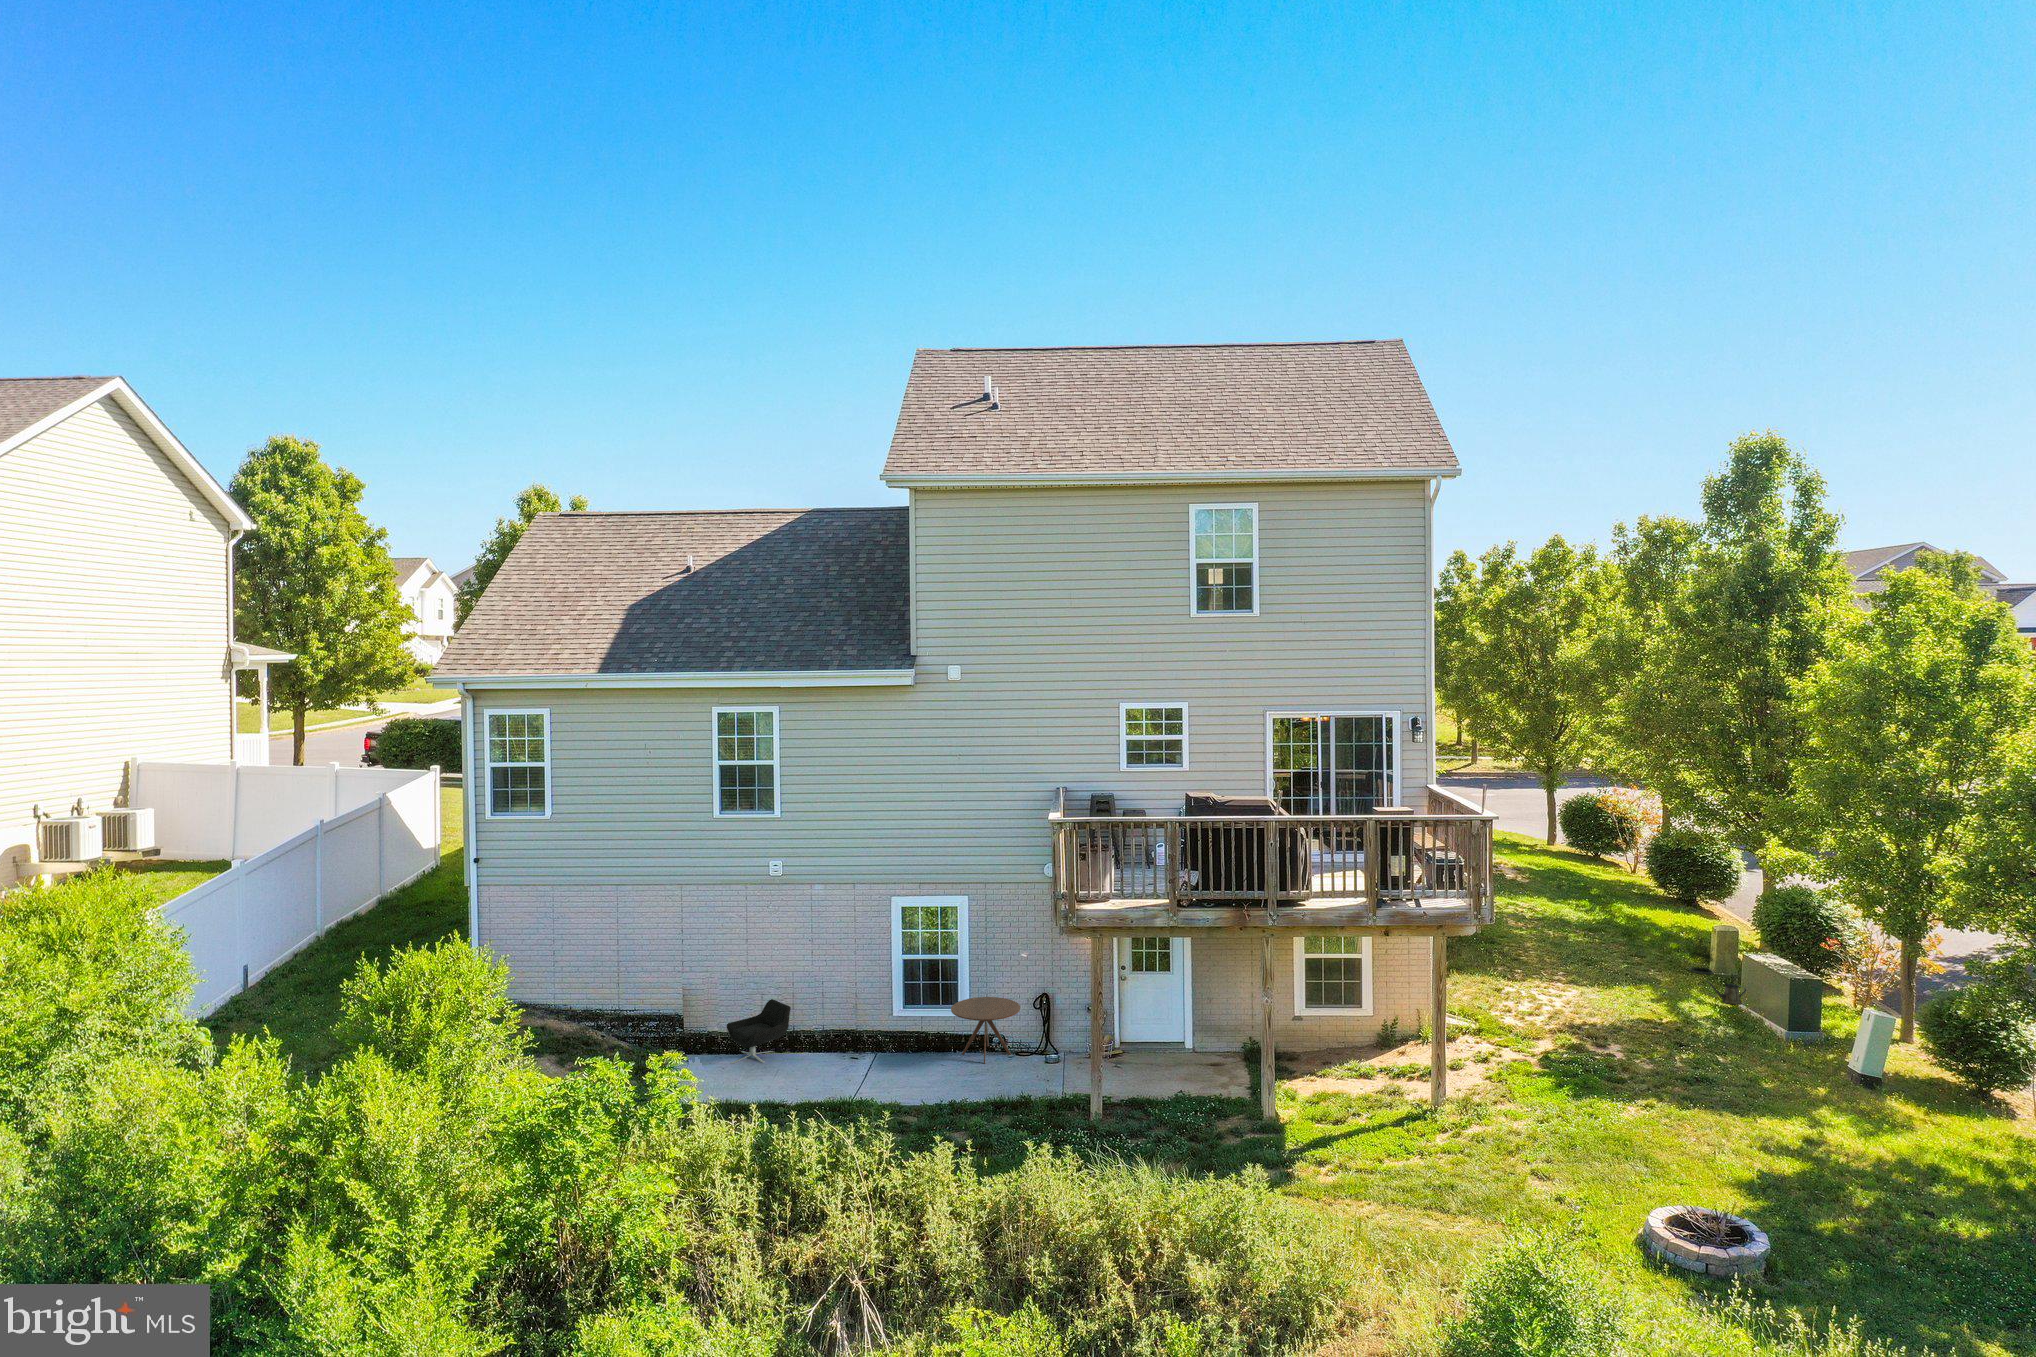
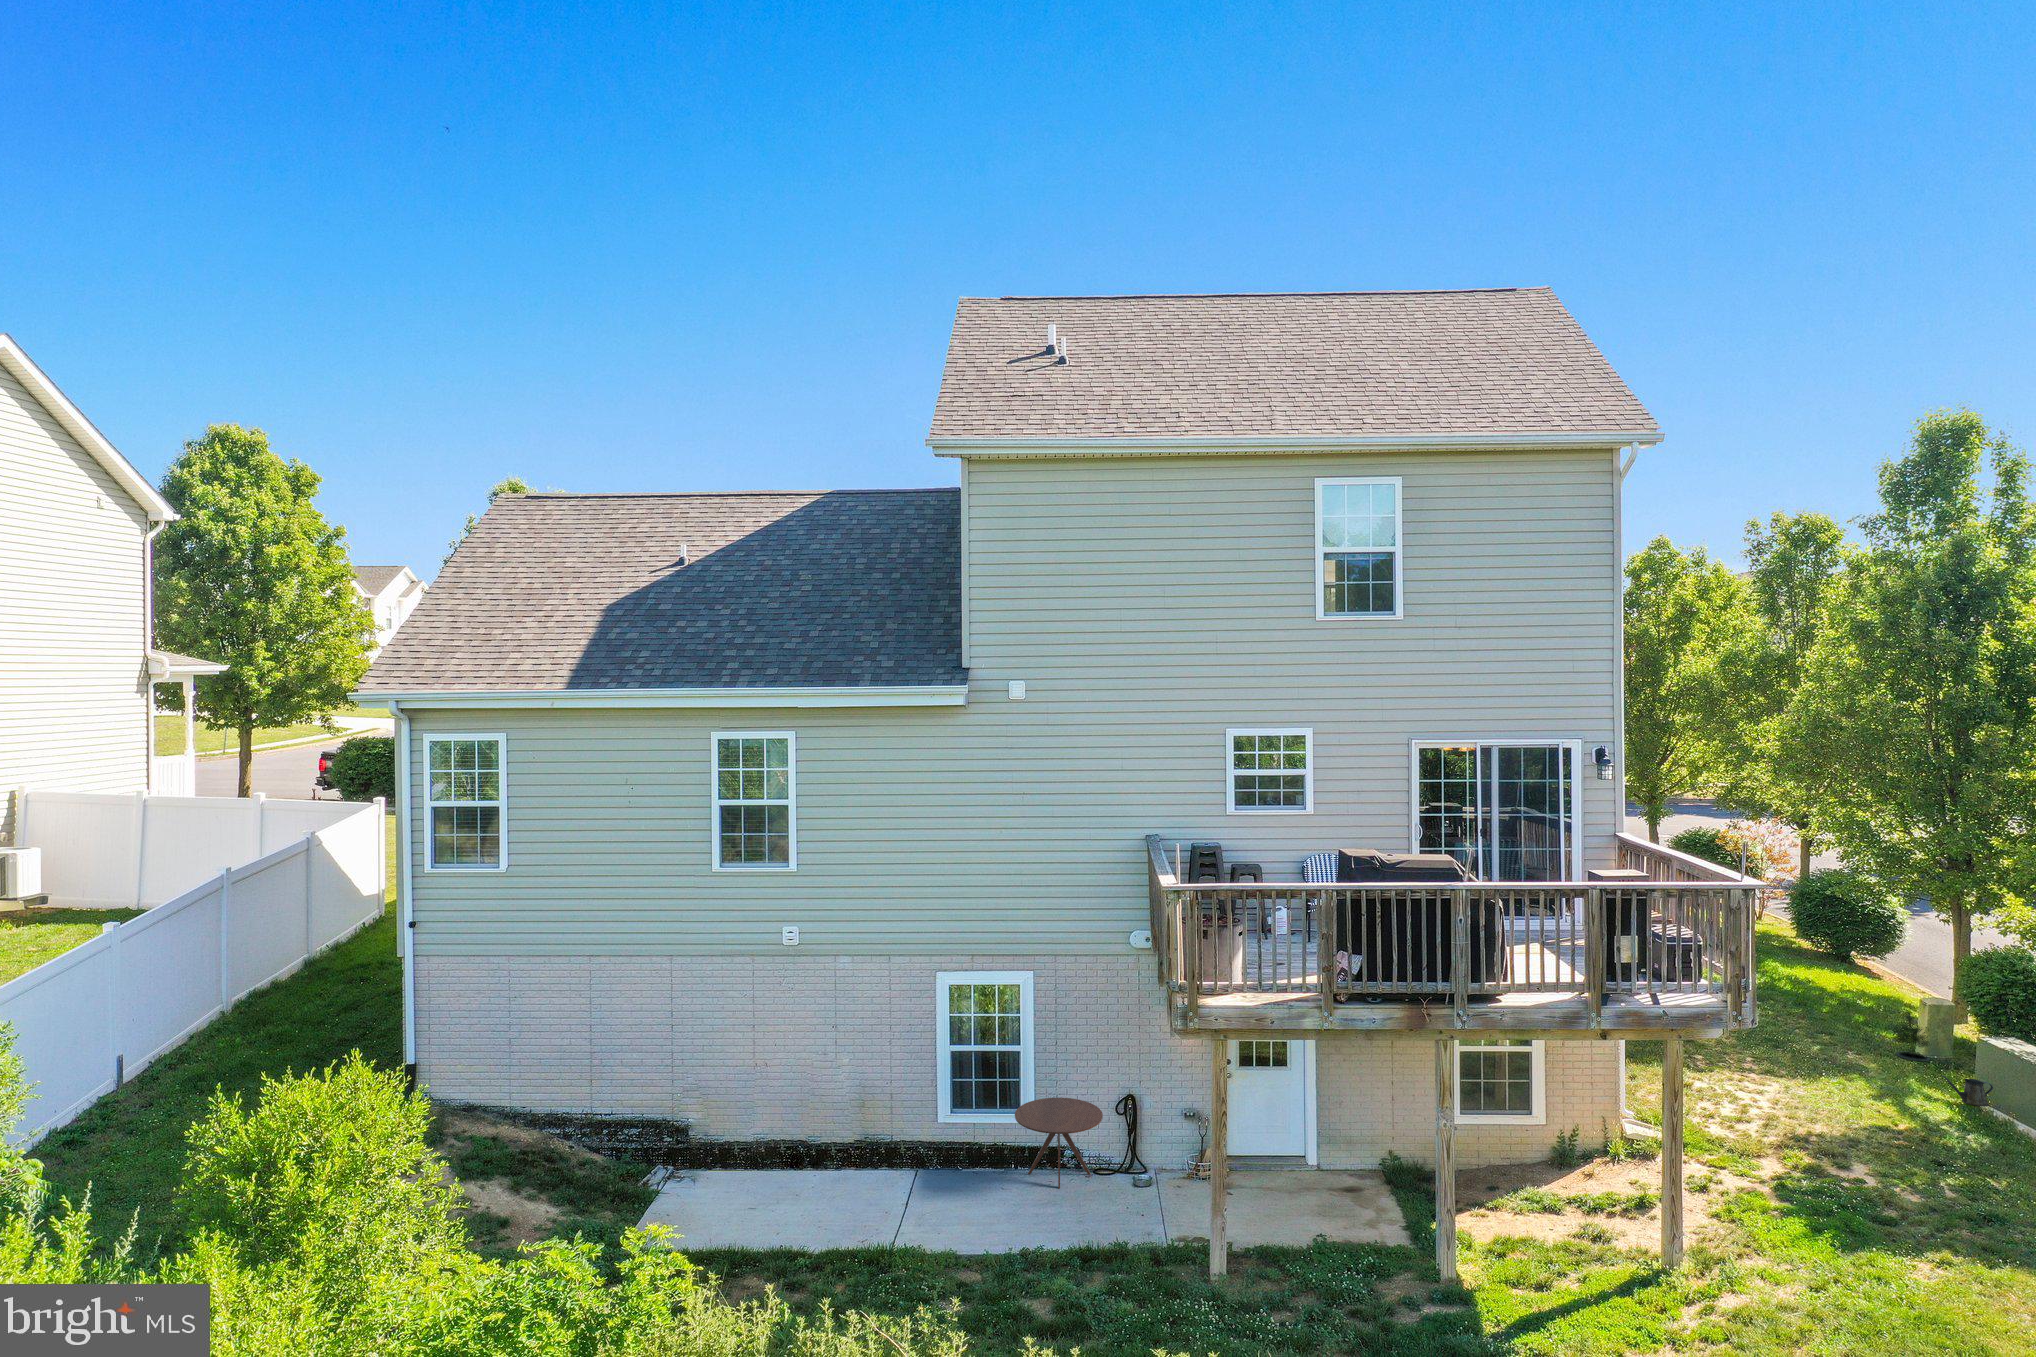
lounge chair: present [727,999,791,1064] -> none [729,1099,811,1186]

